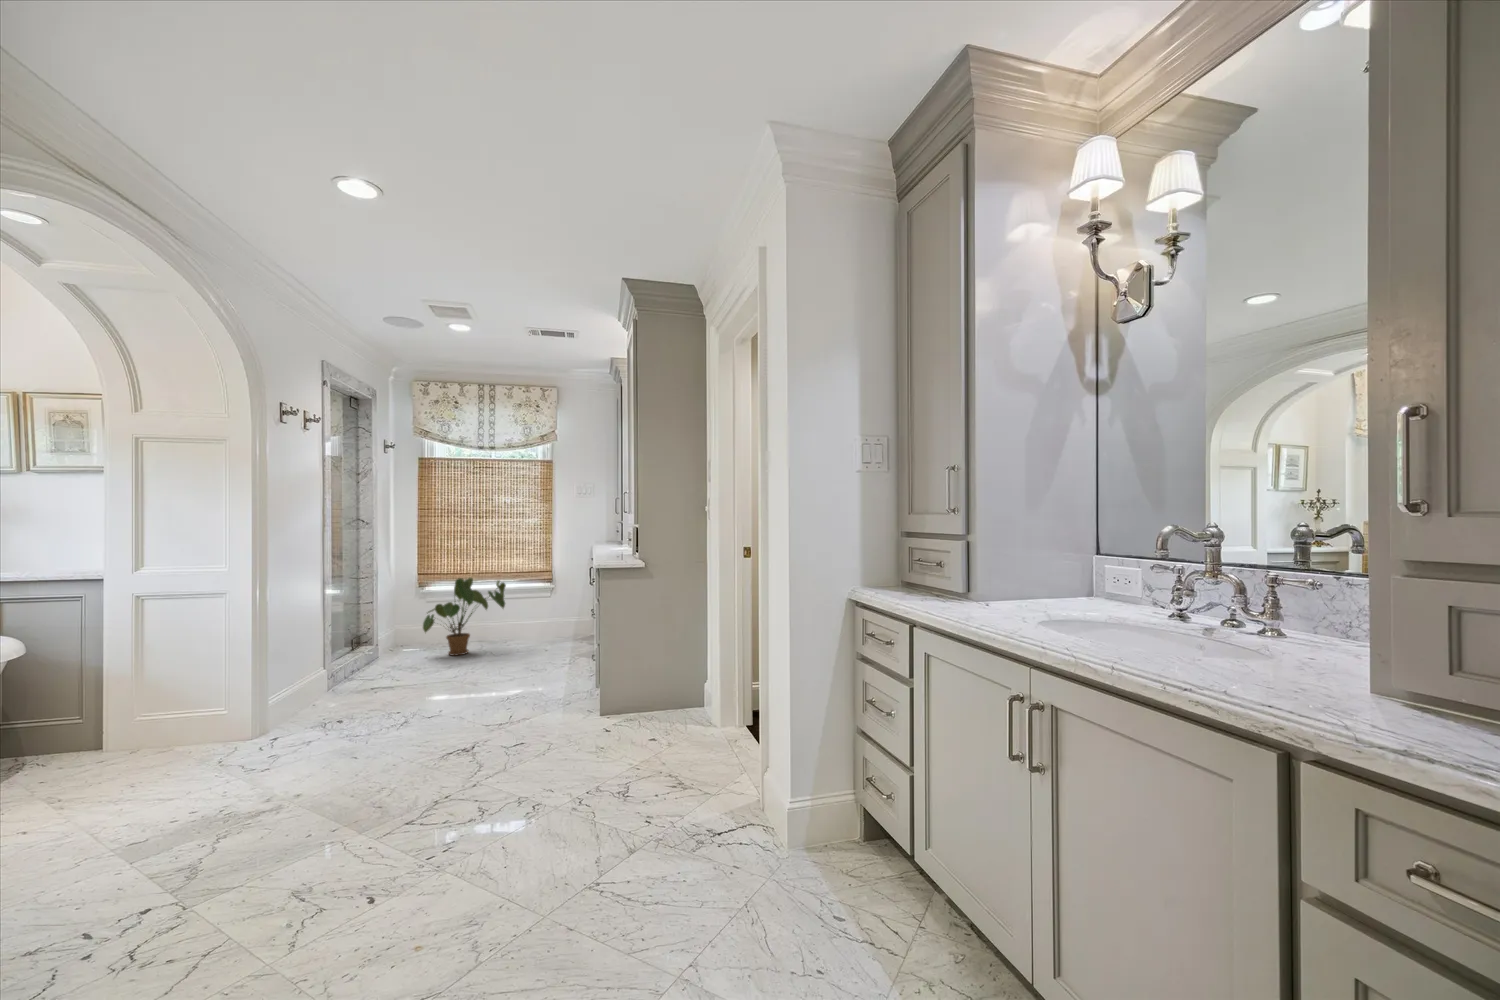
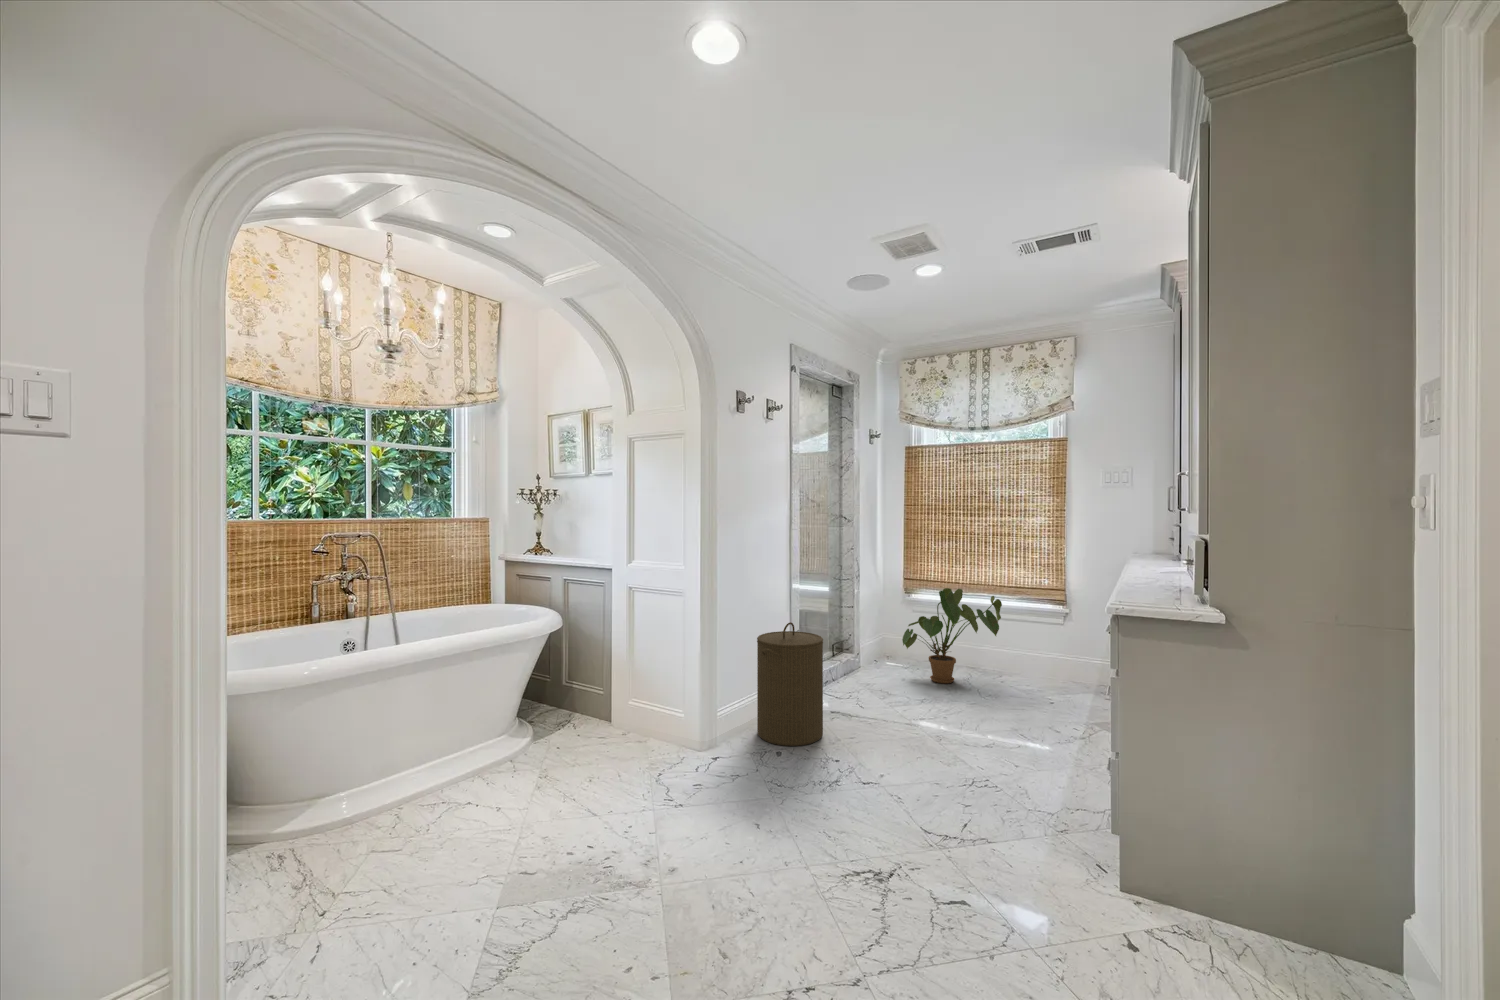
laundry hamper: none [302,613,372,721] -> present [757,622,823,746]

